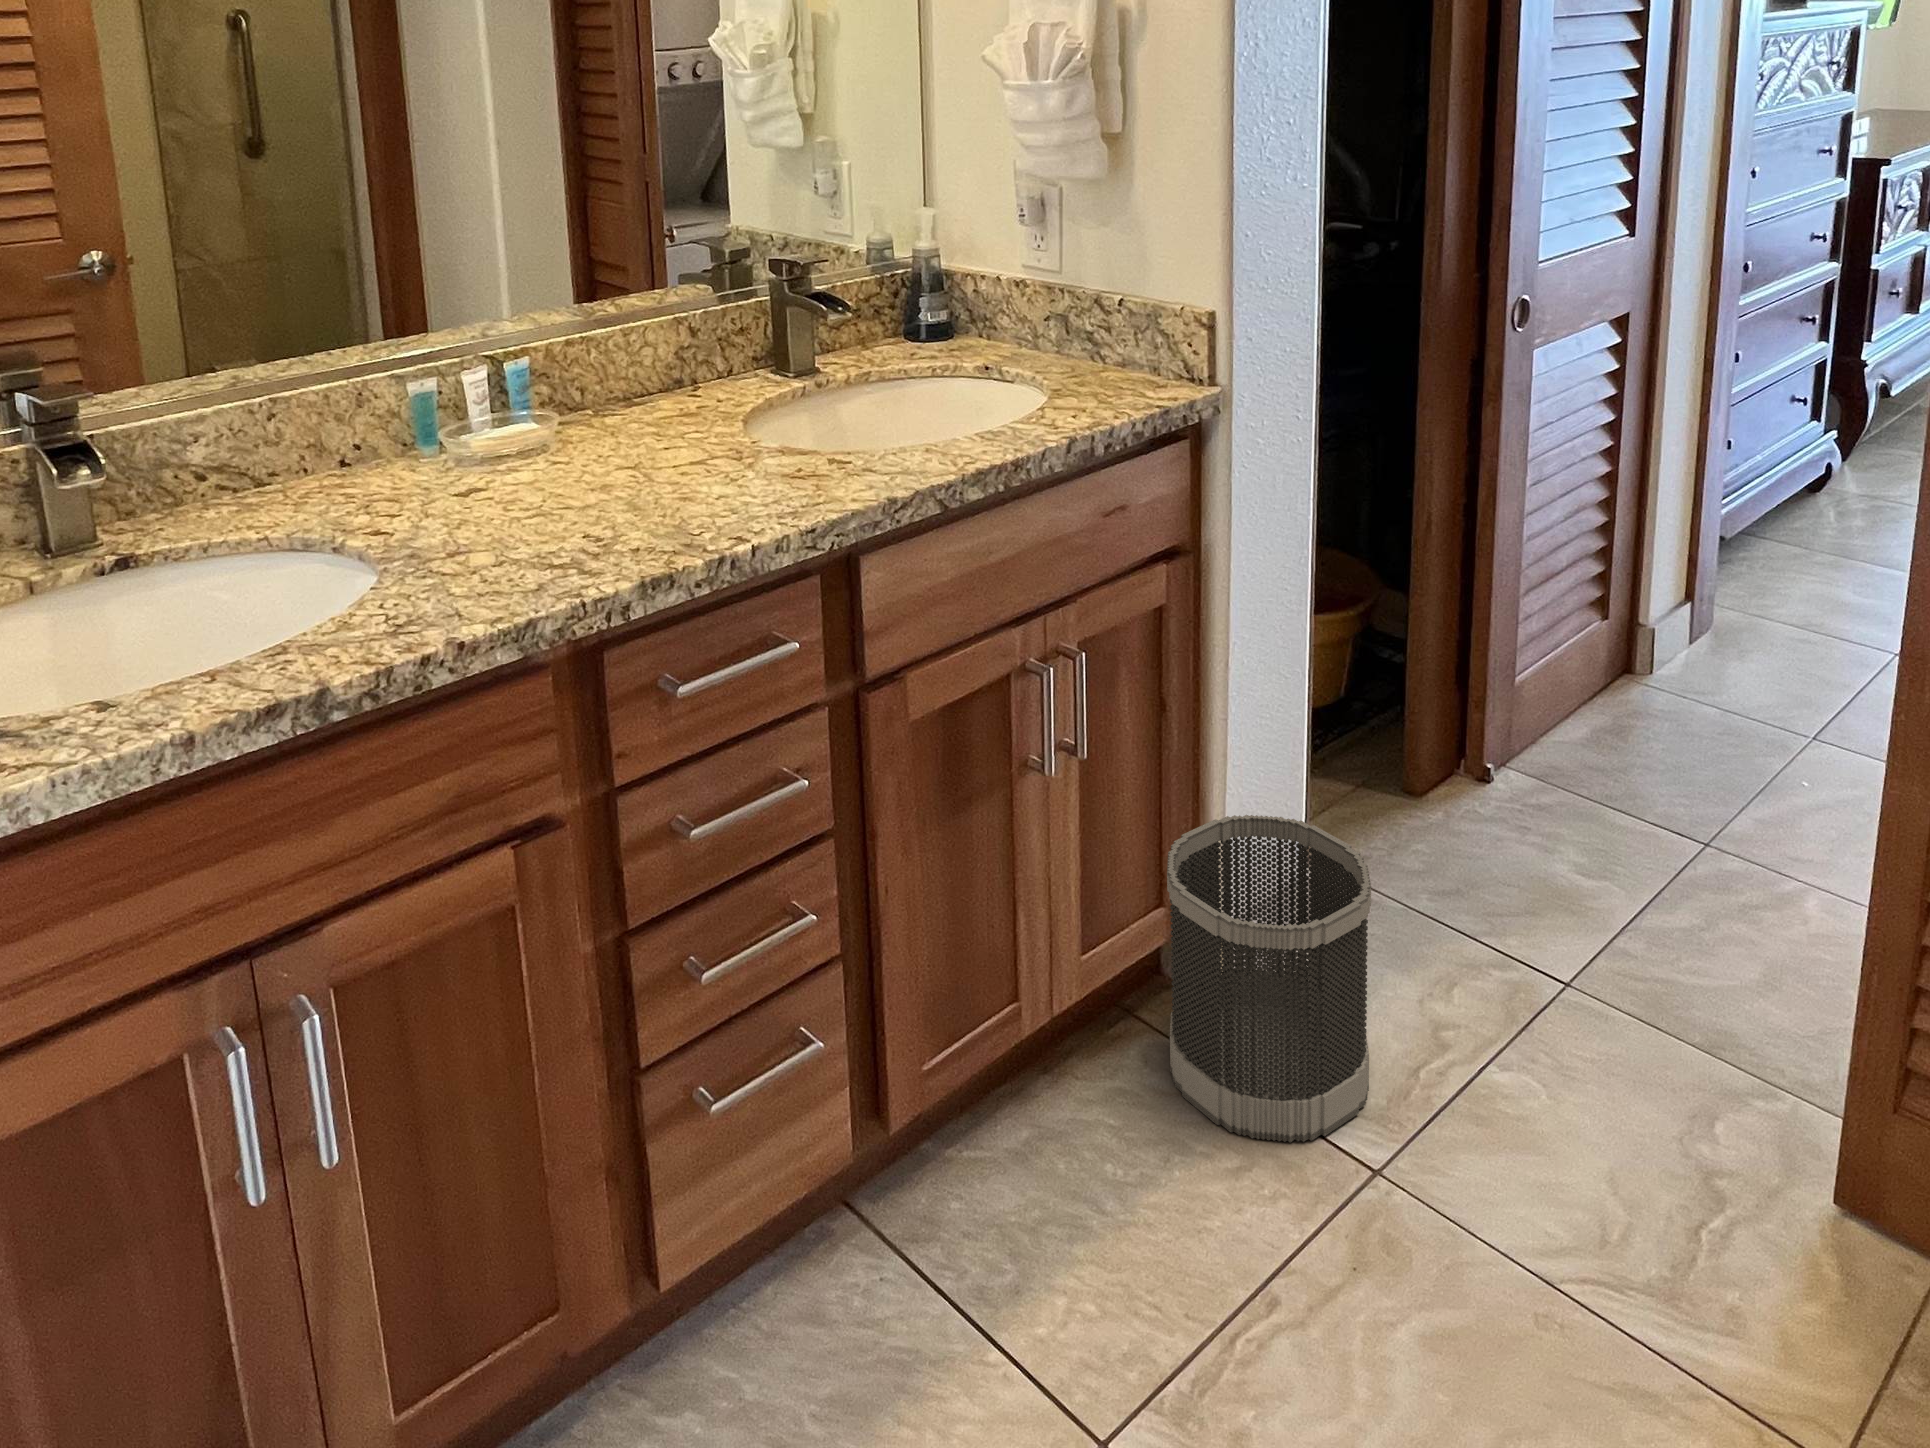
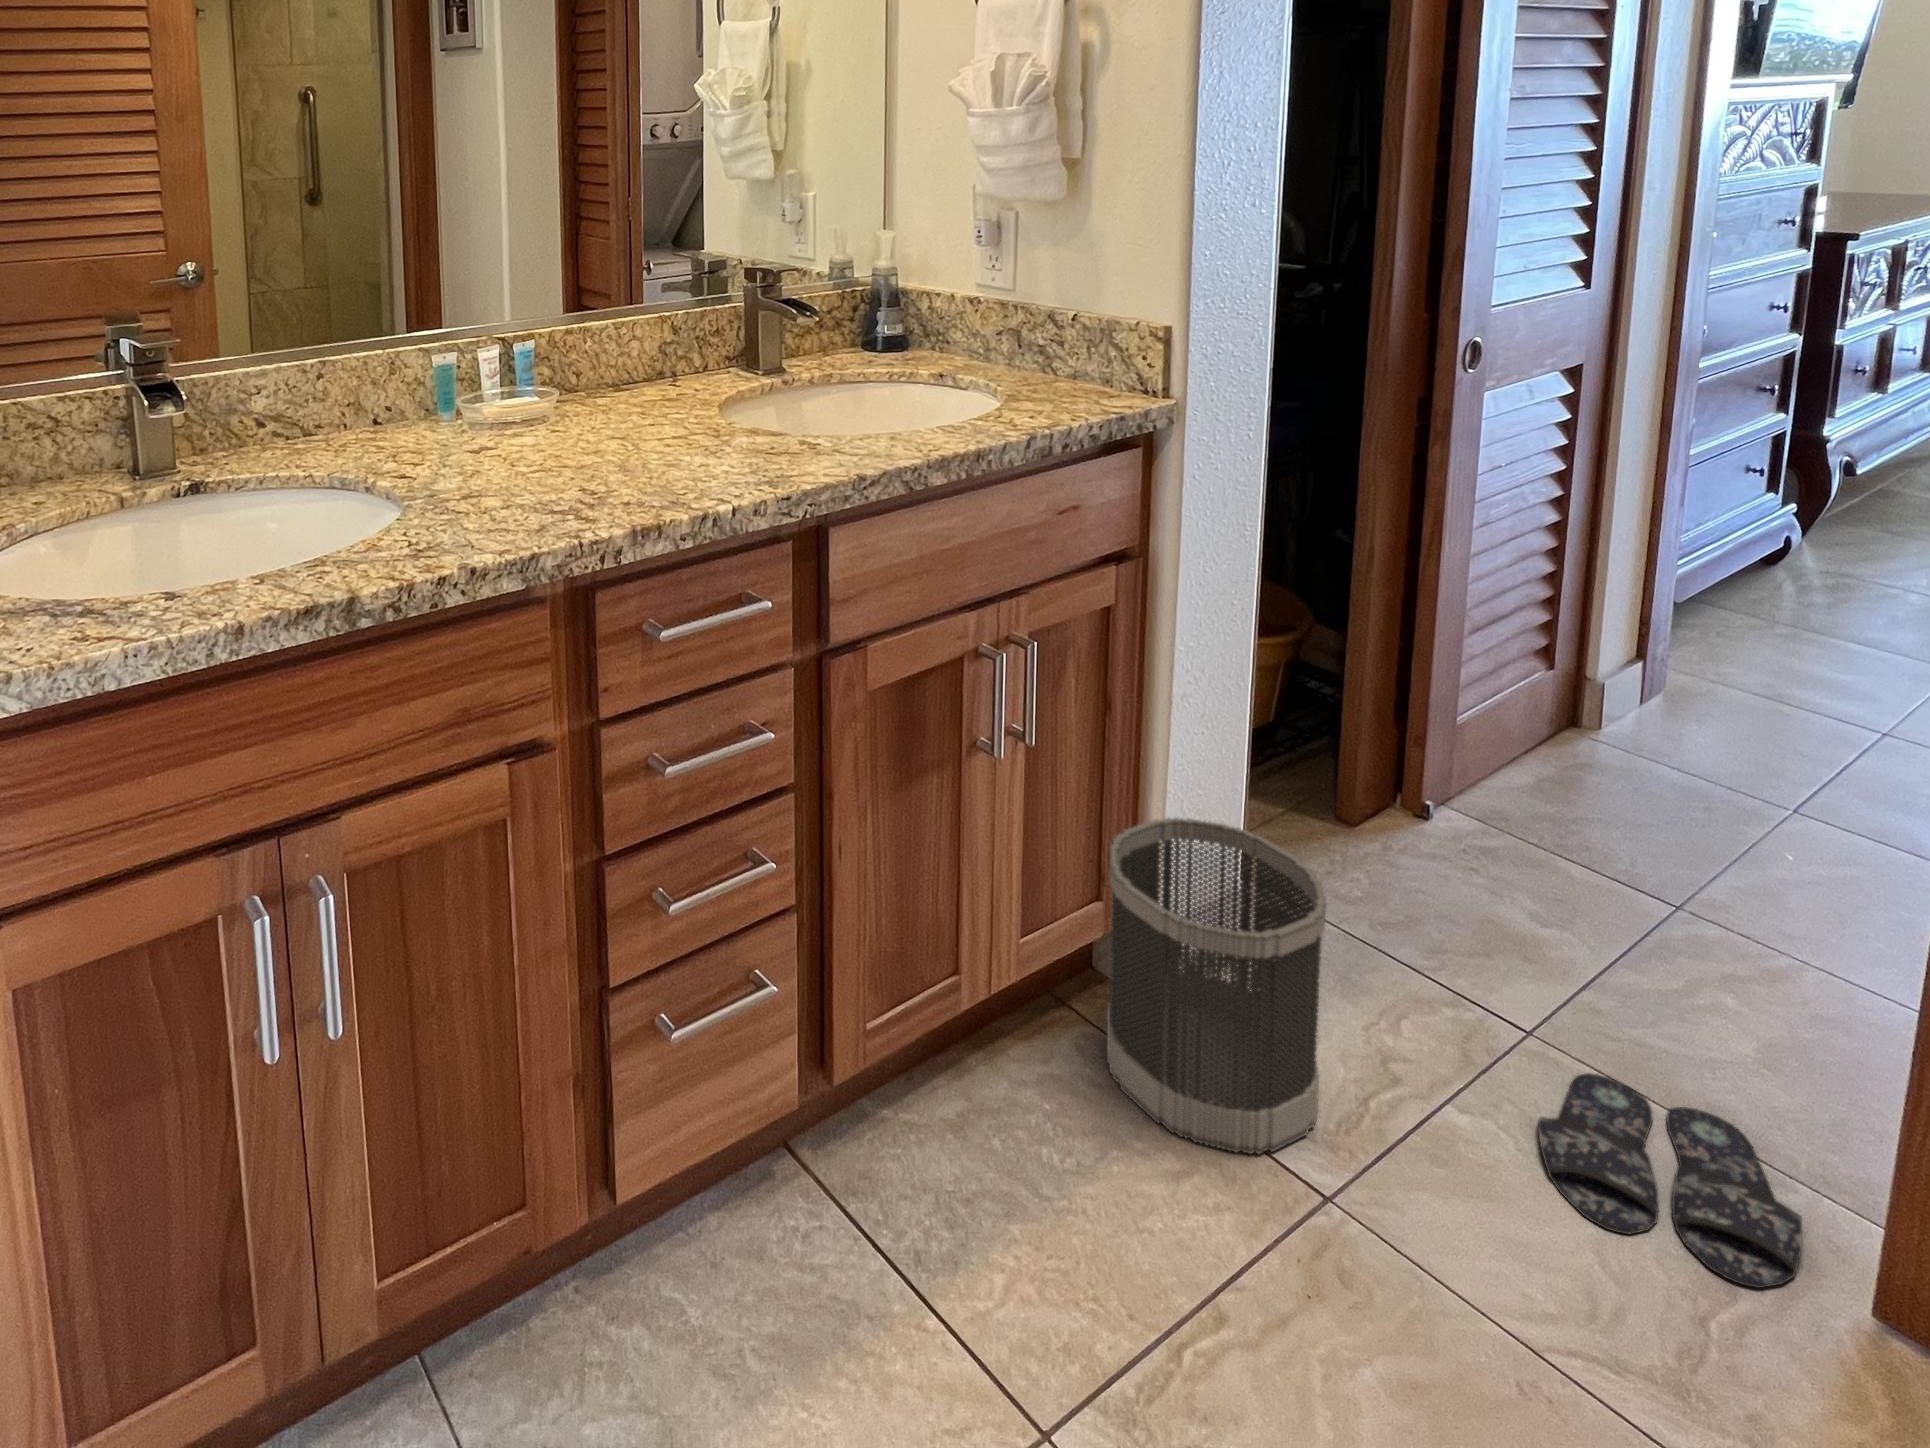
slippers: none [1565,1017,1779,1191] -> present [1538,1073,1802,1288]

